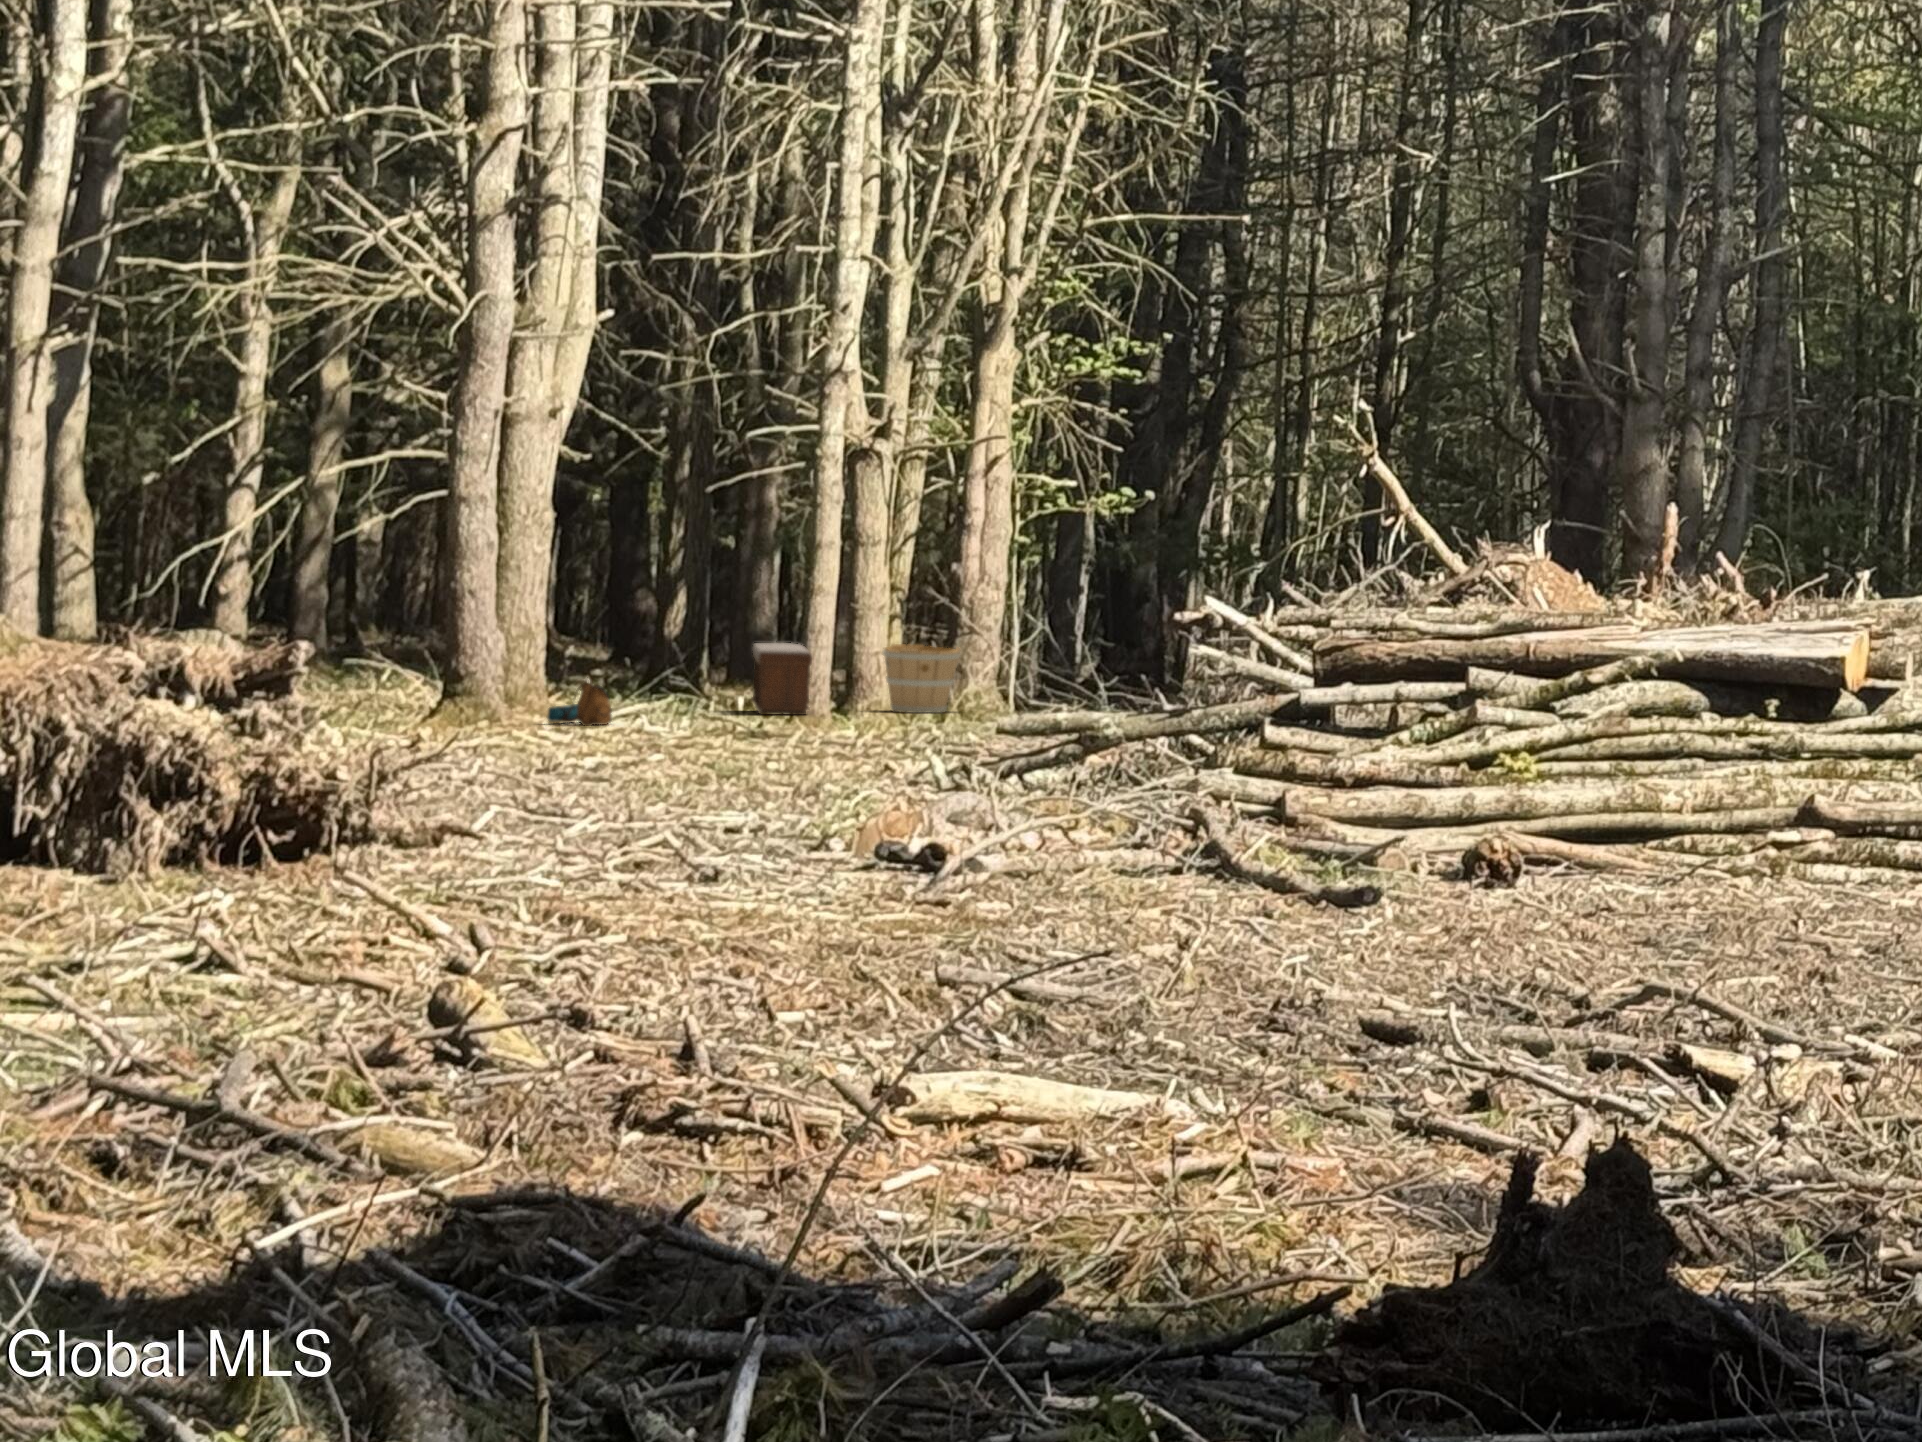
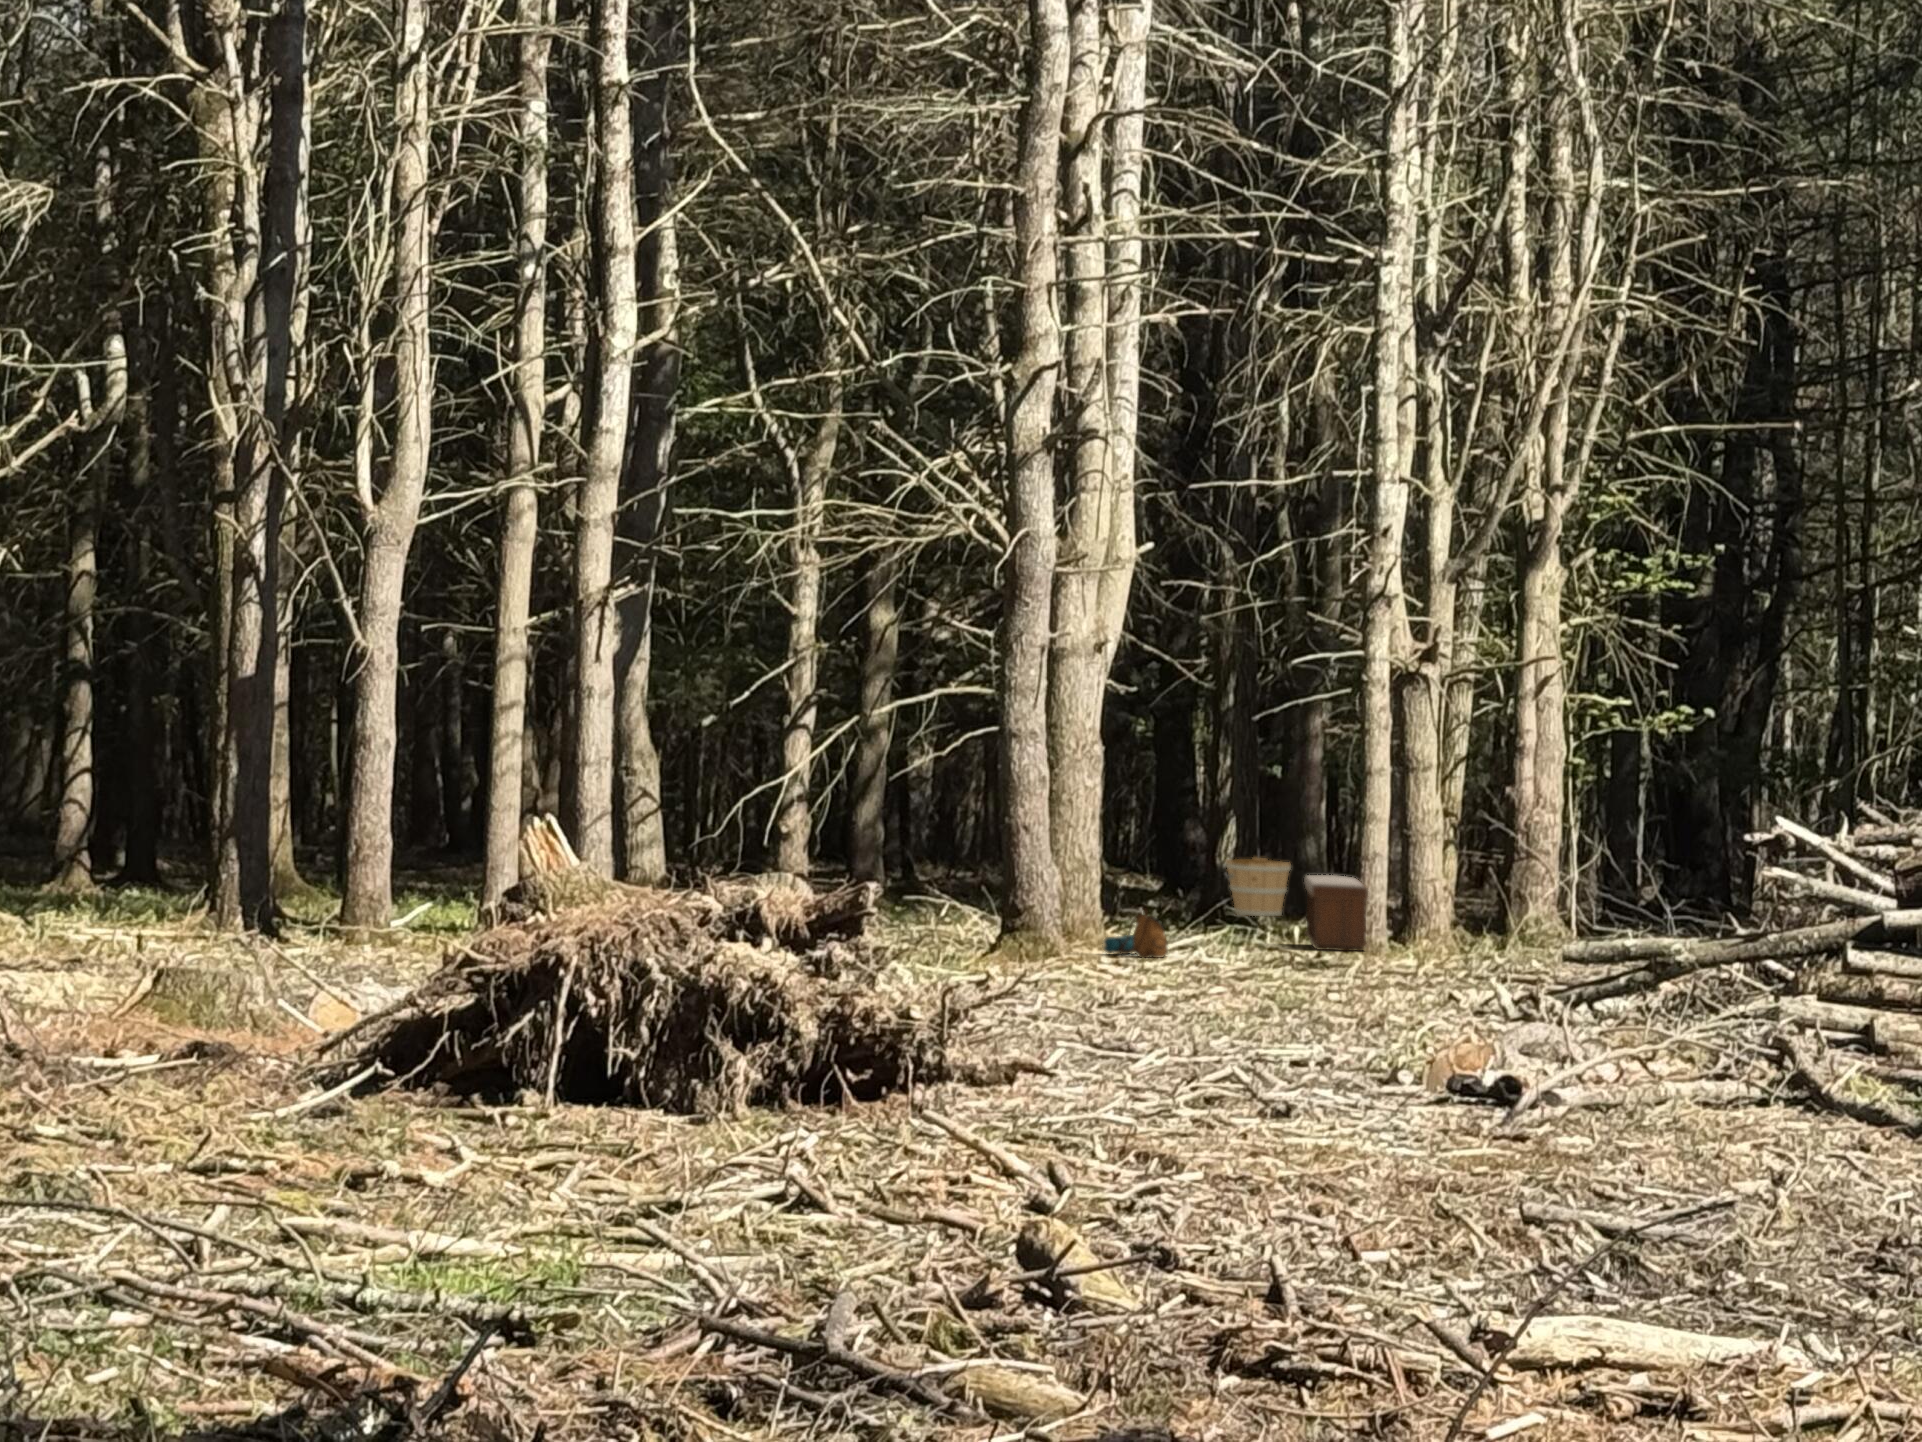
wooden bucket: present [883,644,960,713] -> present [1226,858,1291,916]

